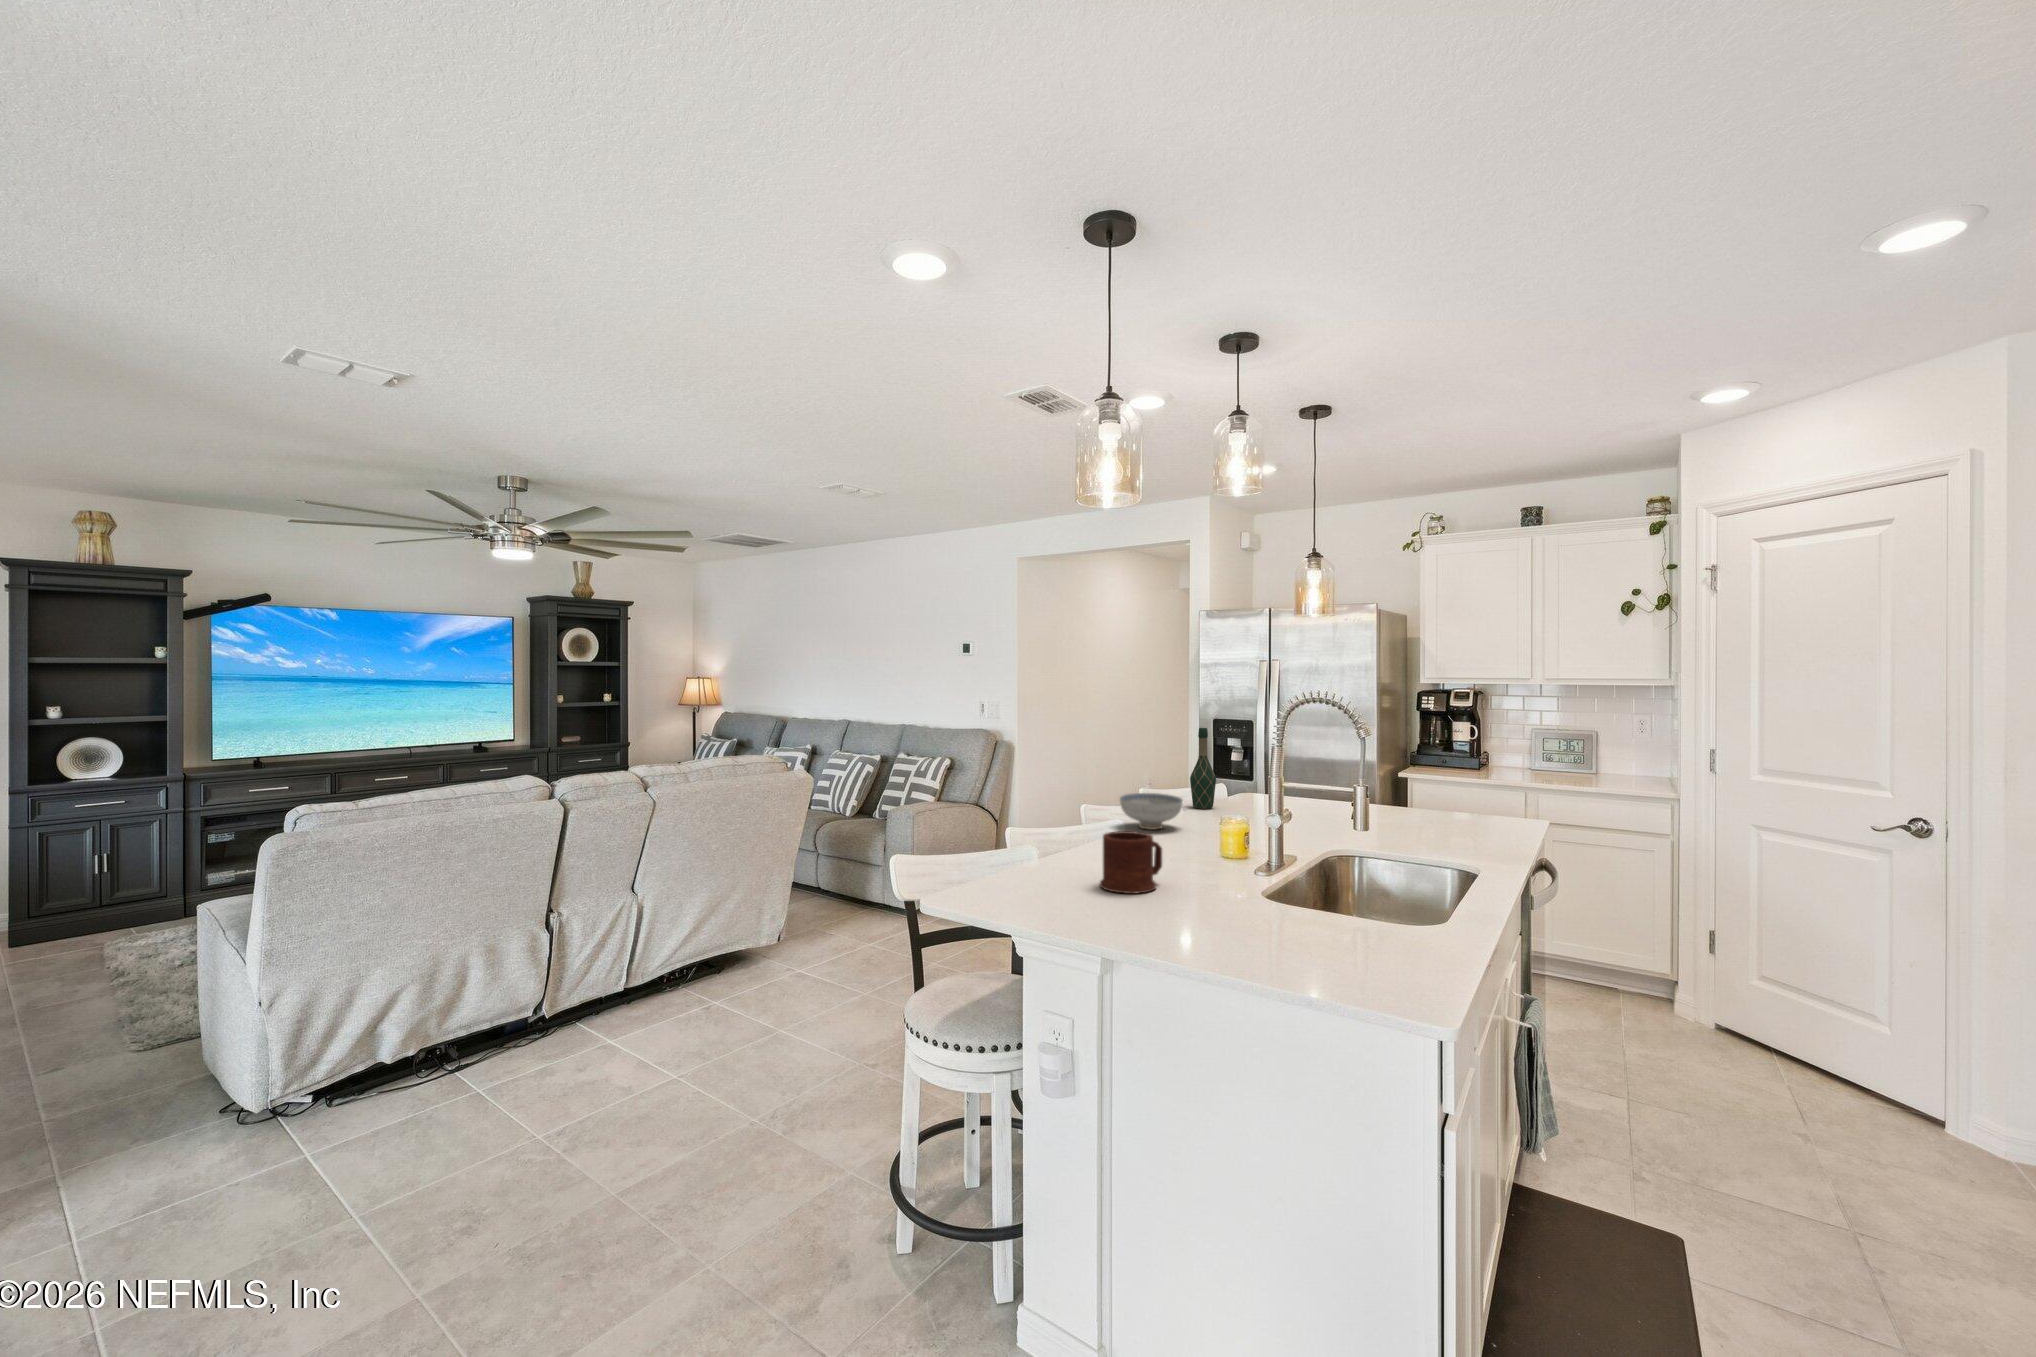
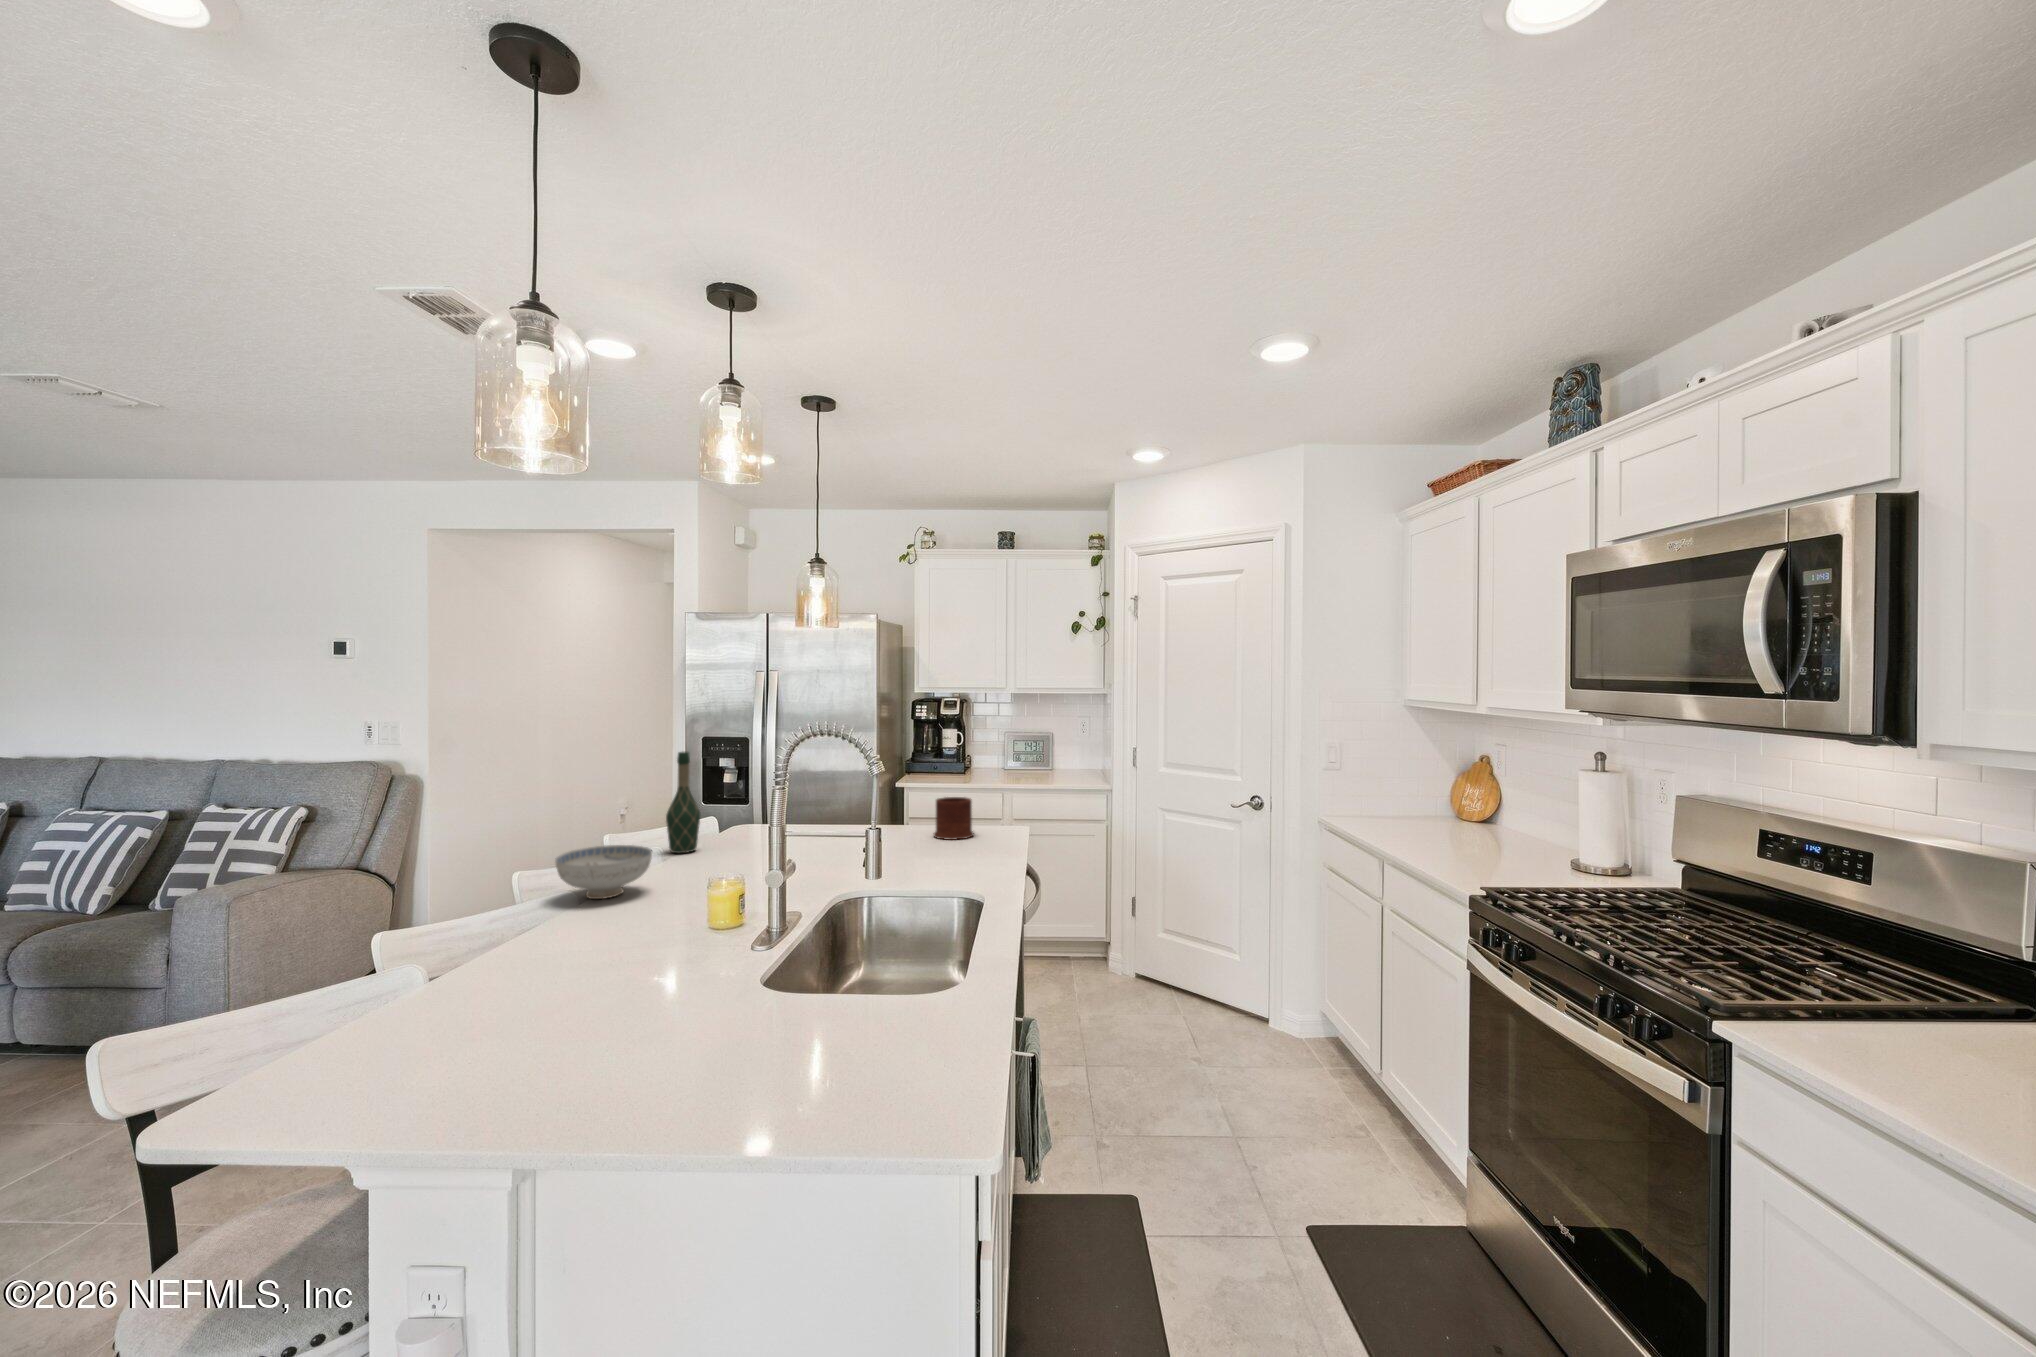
mug: present [1100,831,1162,894] -> present [934,797,974,840]

